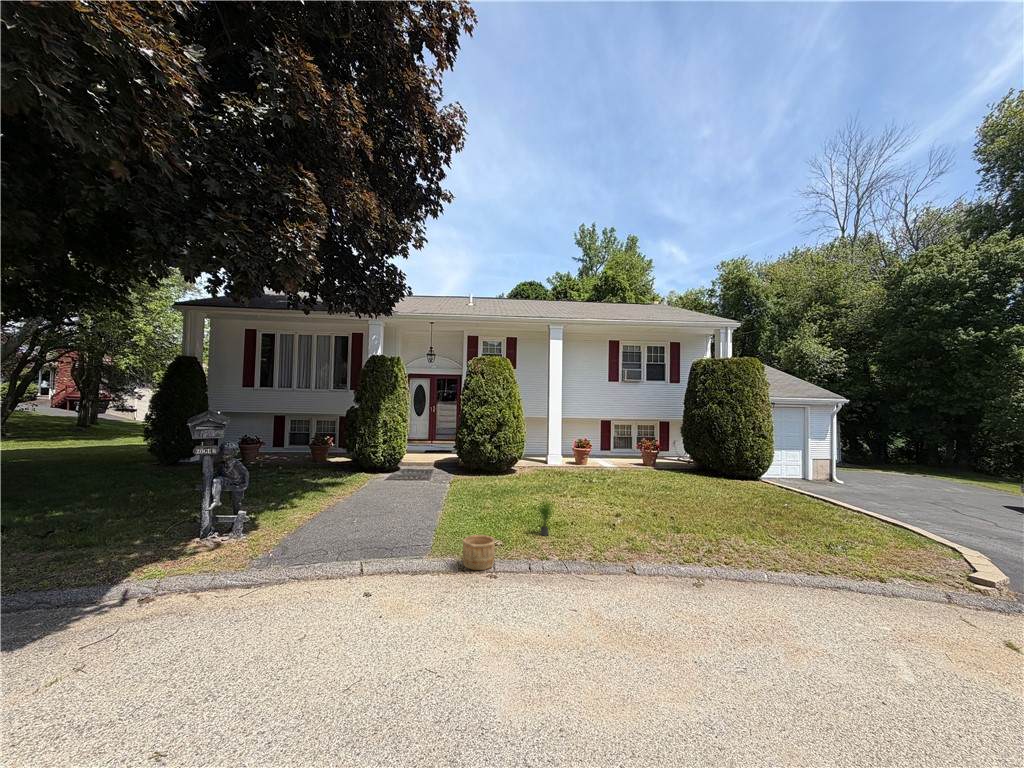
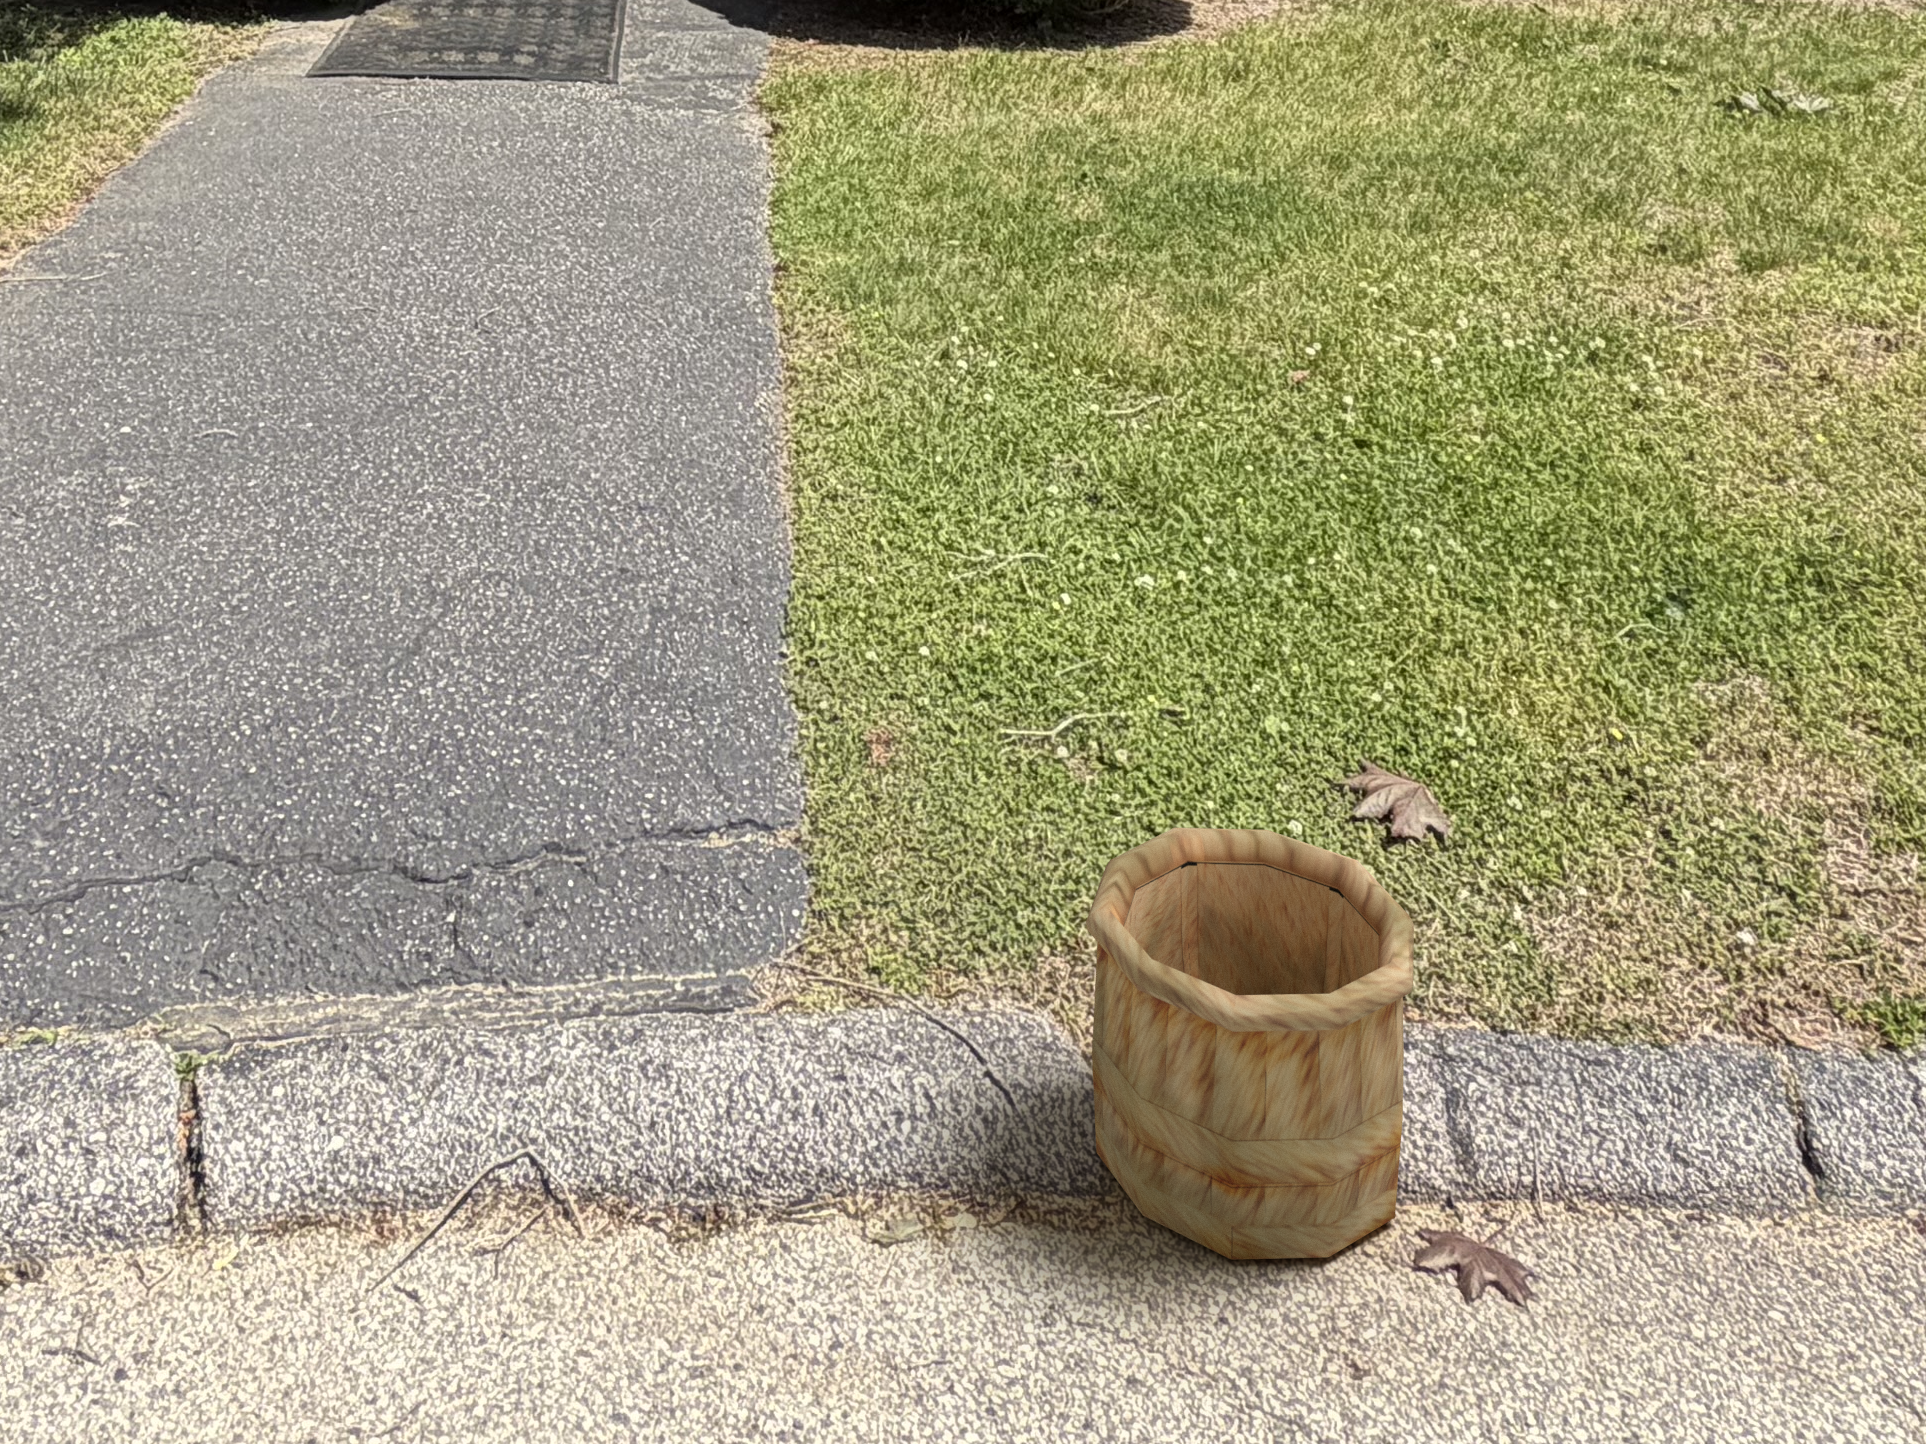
potted plant: present [535,501,553,536] -> none [1552,354,1808,718]

